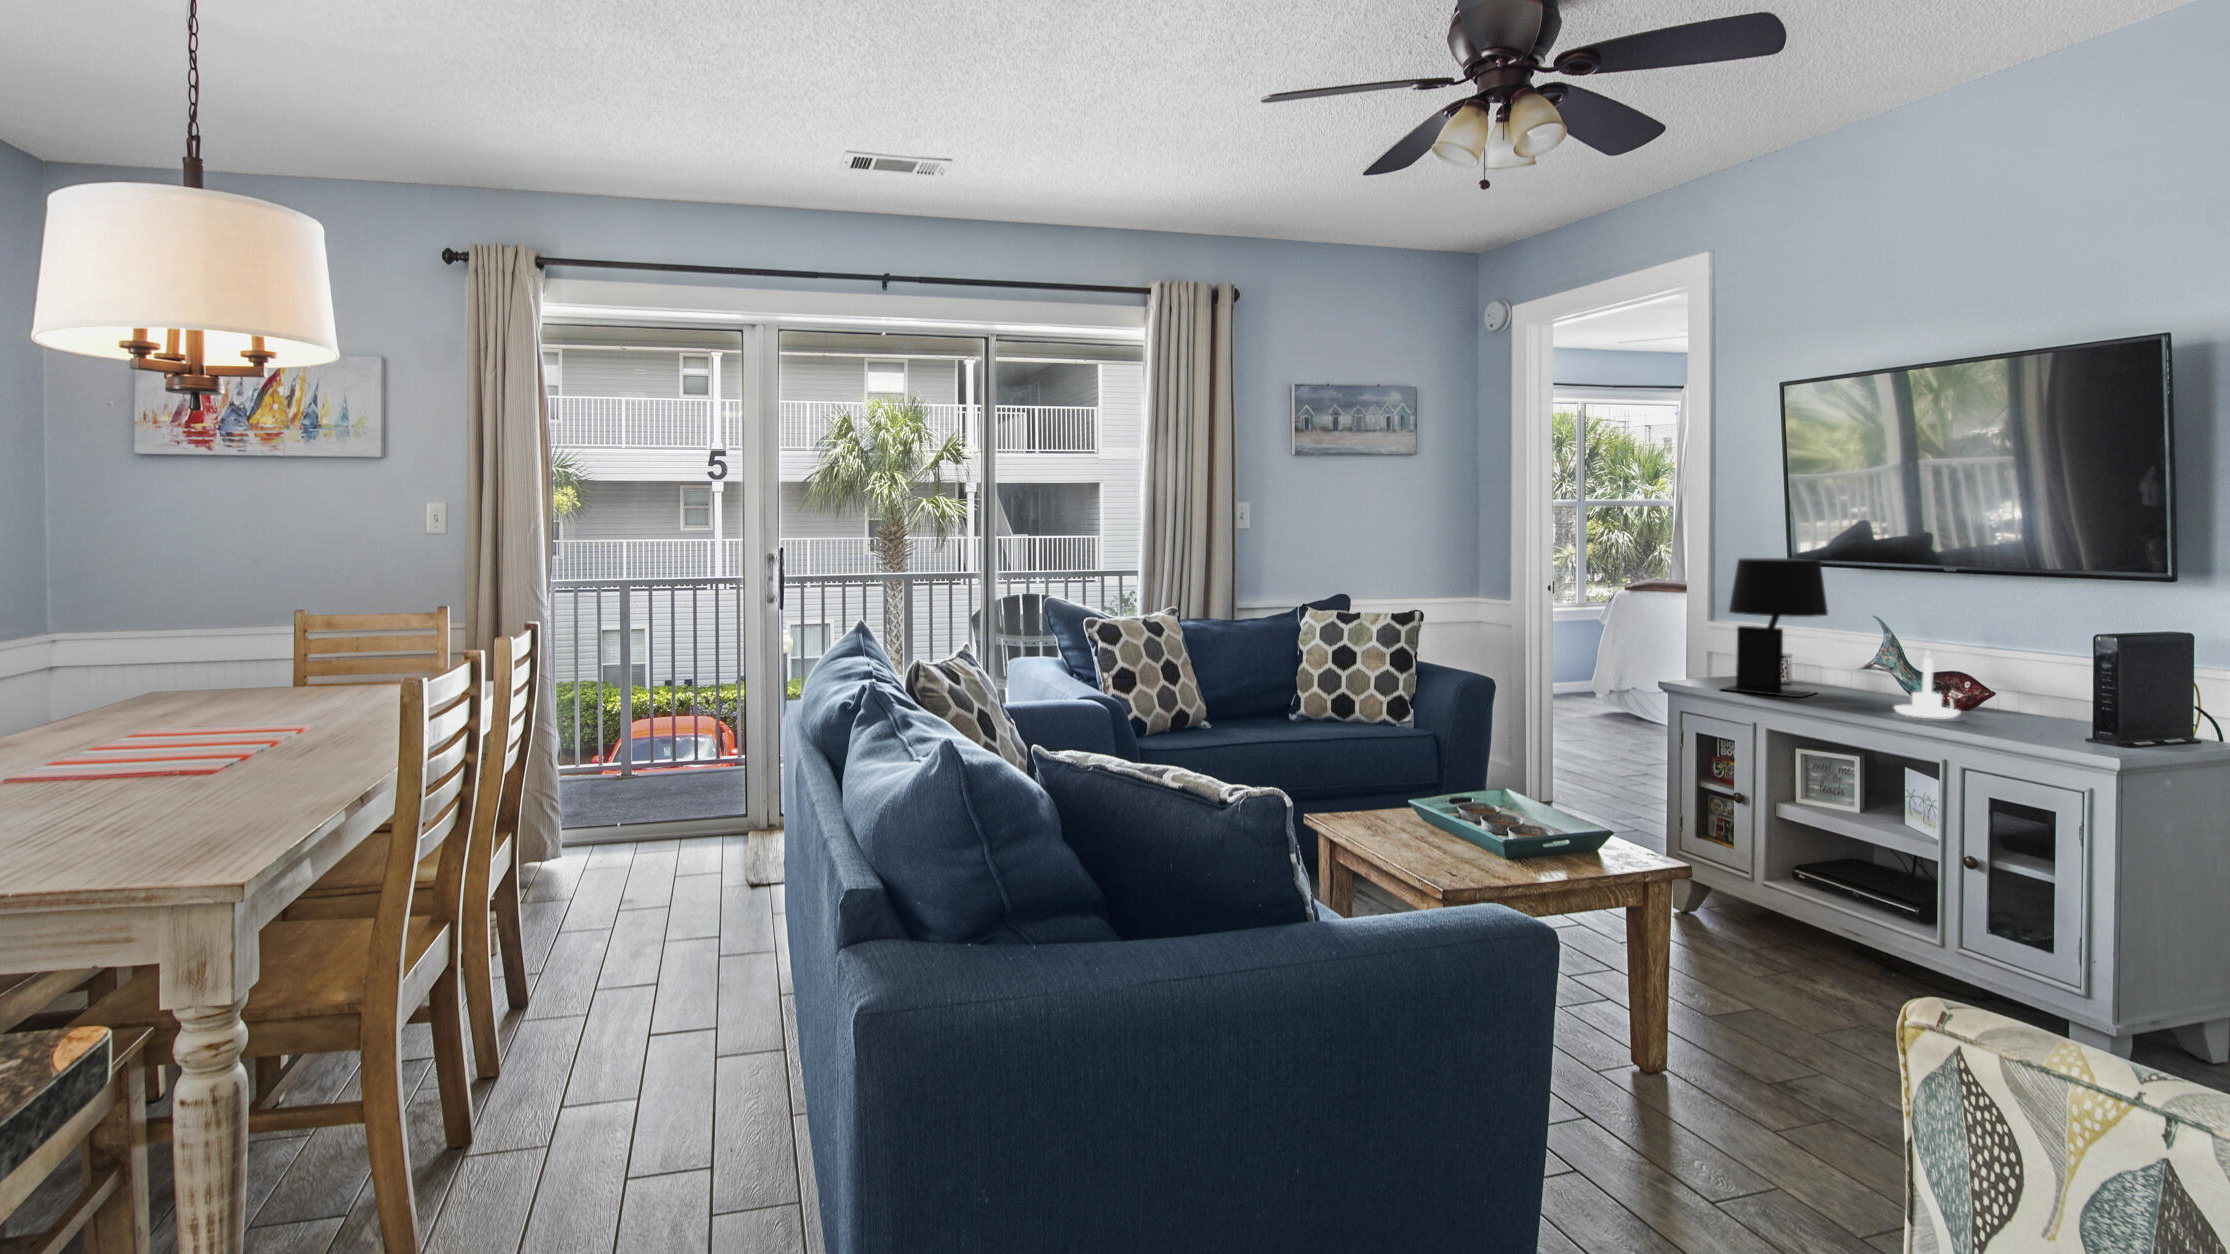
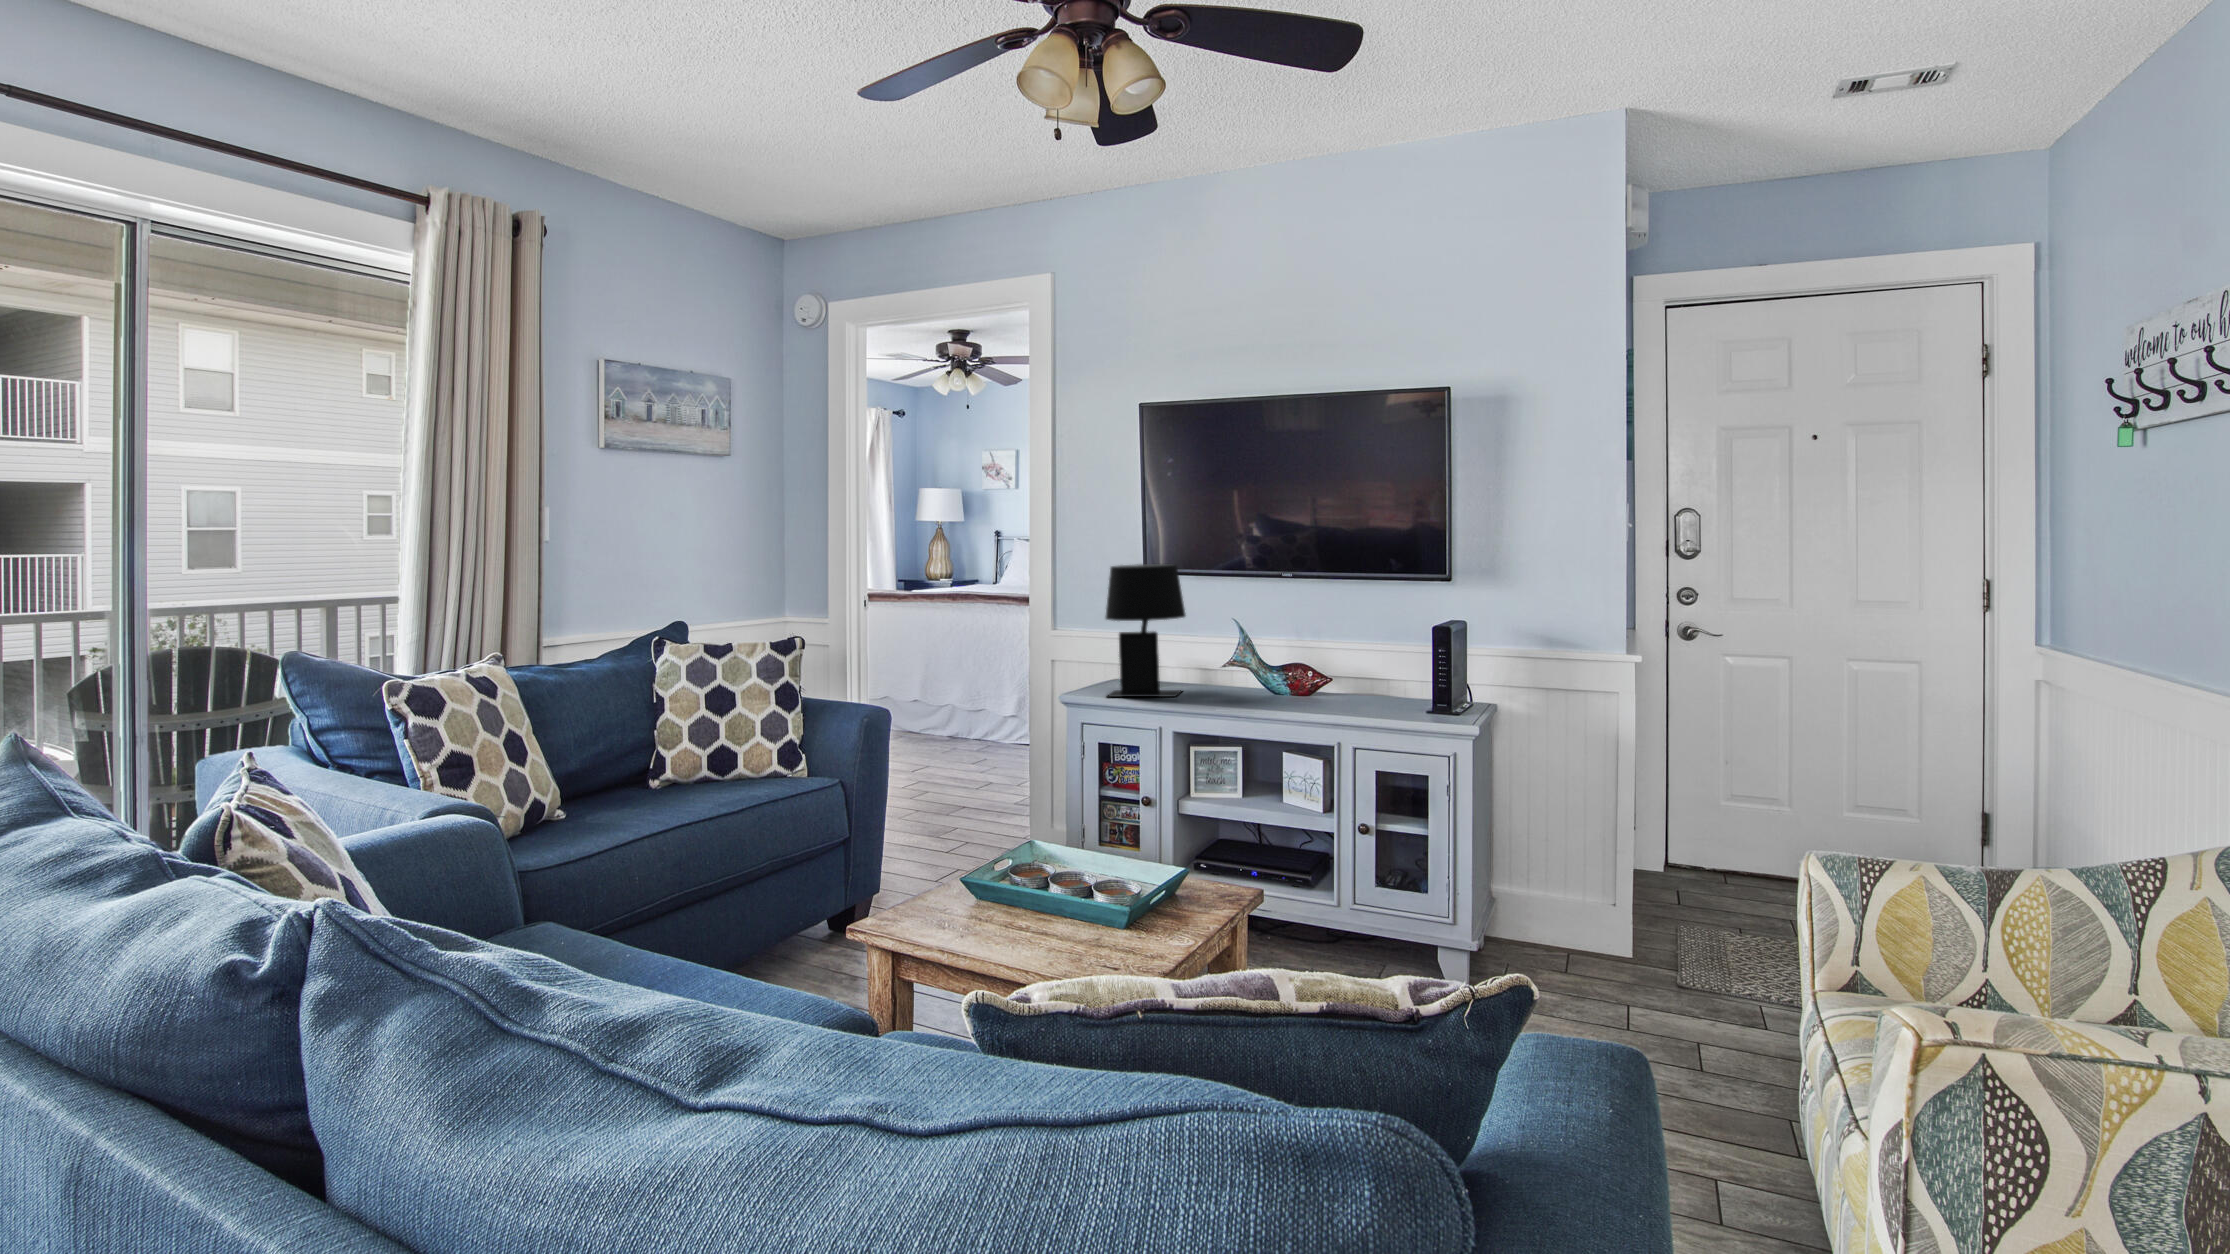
candle holder: present [1894,651,1960,719] -> none [1257,640,1306,704]

